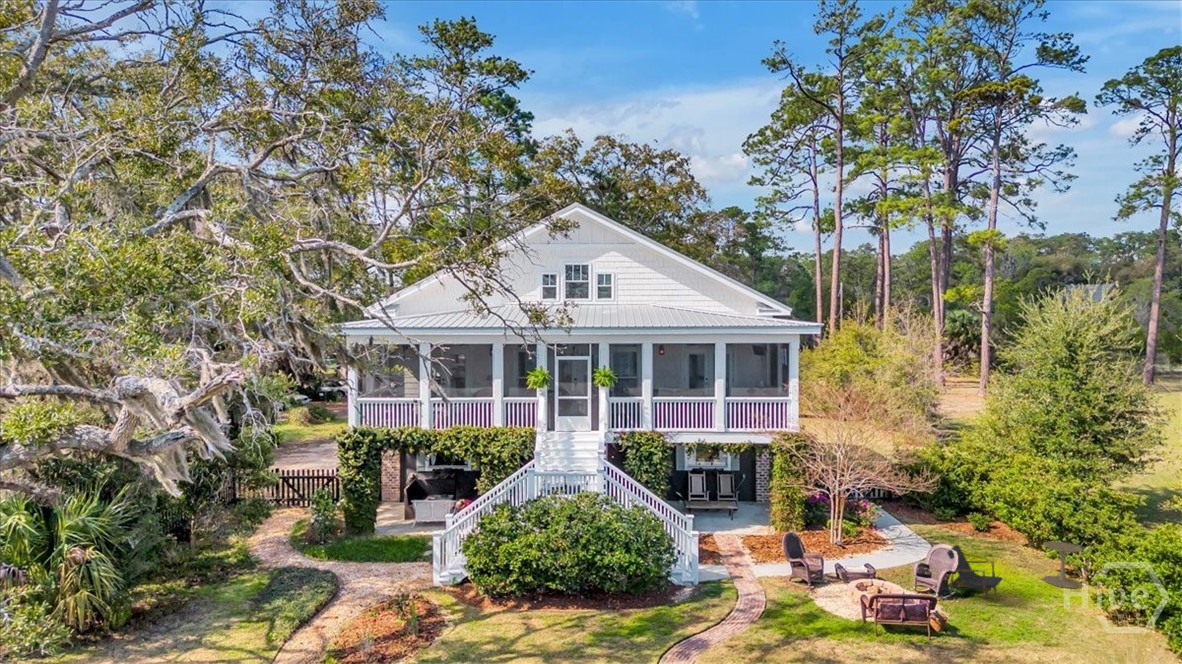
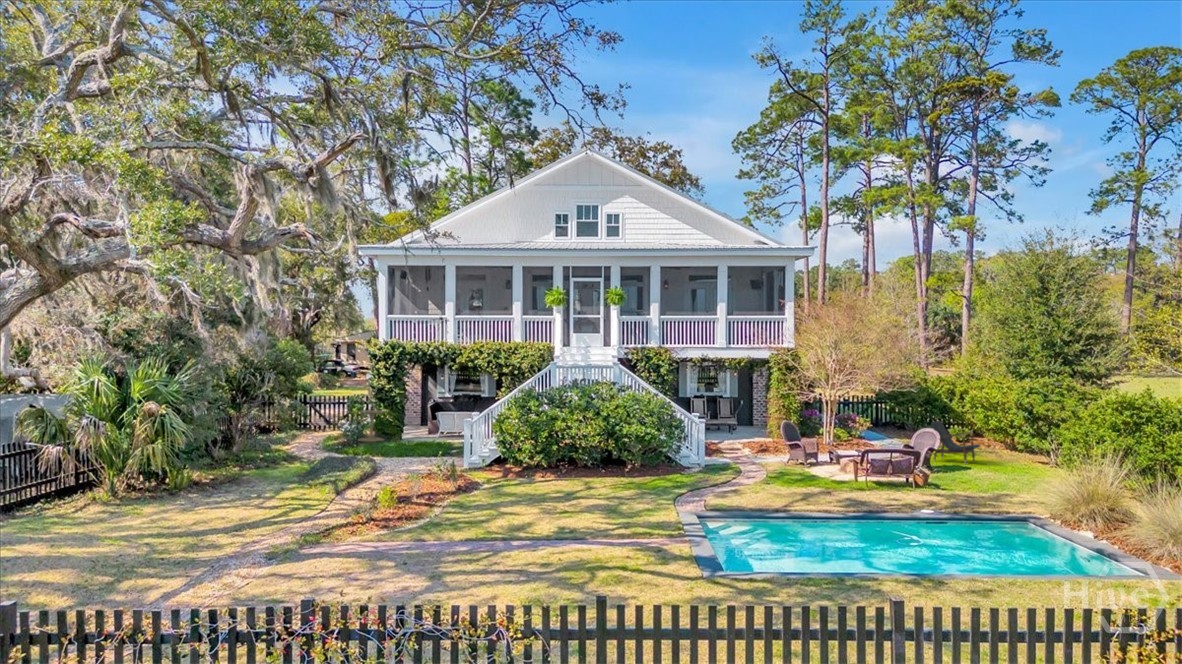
pedestal table: present [1043,541,1083,588] -> present [358,410,385,442]

